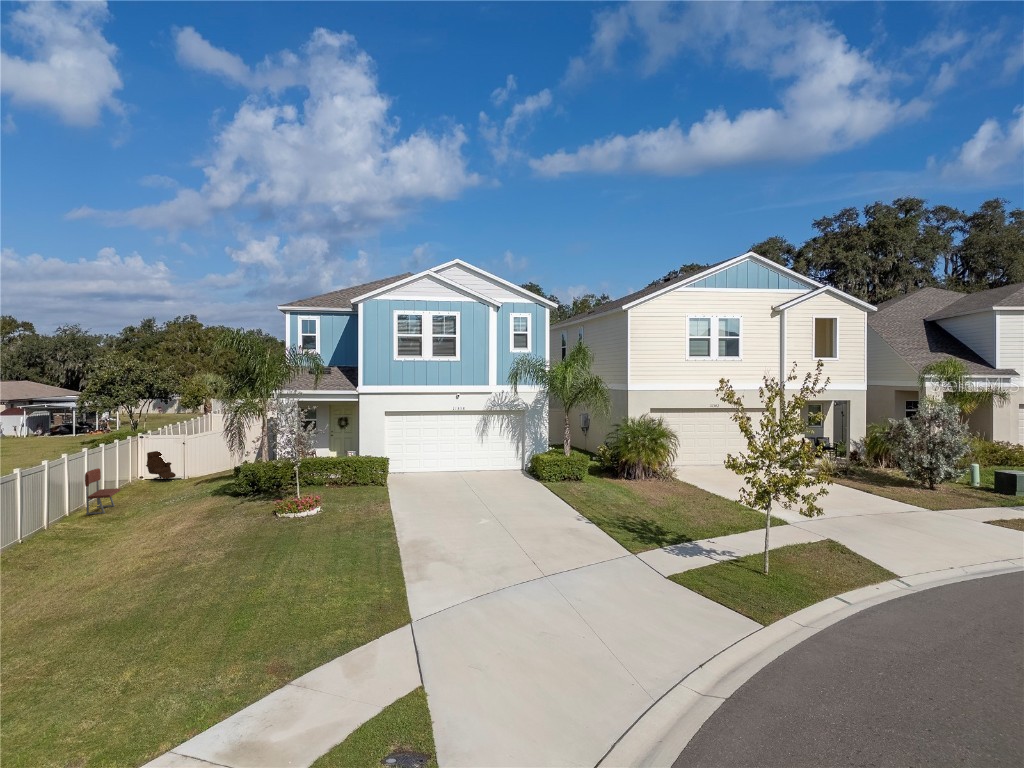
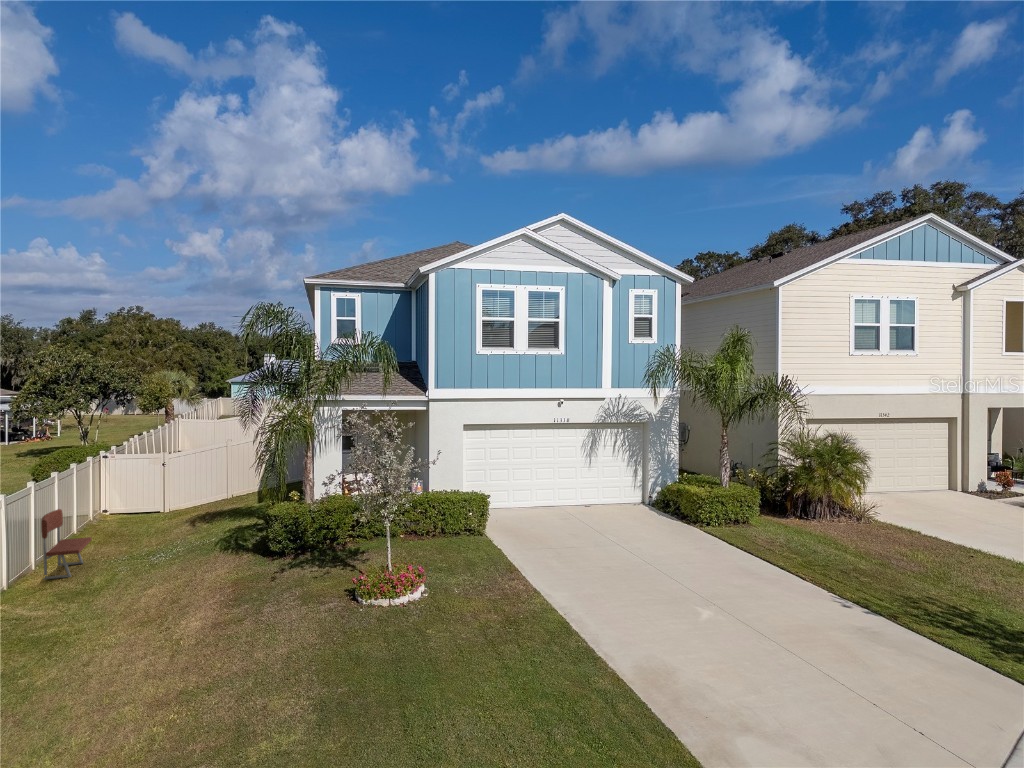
lounge chair: present [146,451,176,481] -> none [118,476,160,520]

